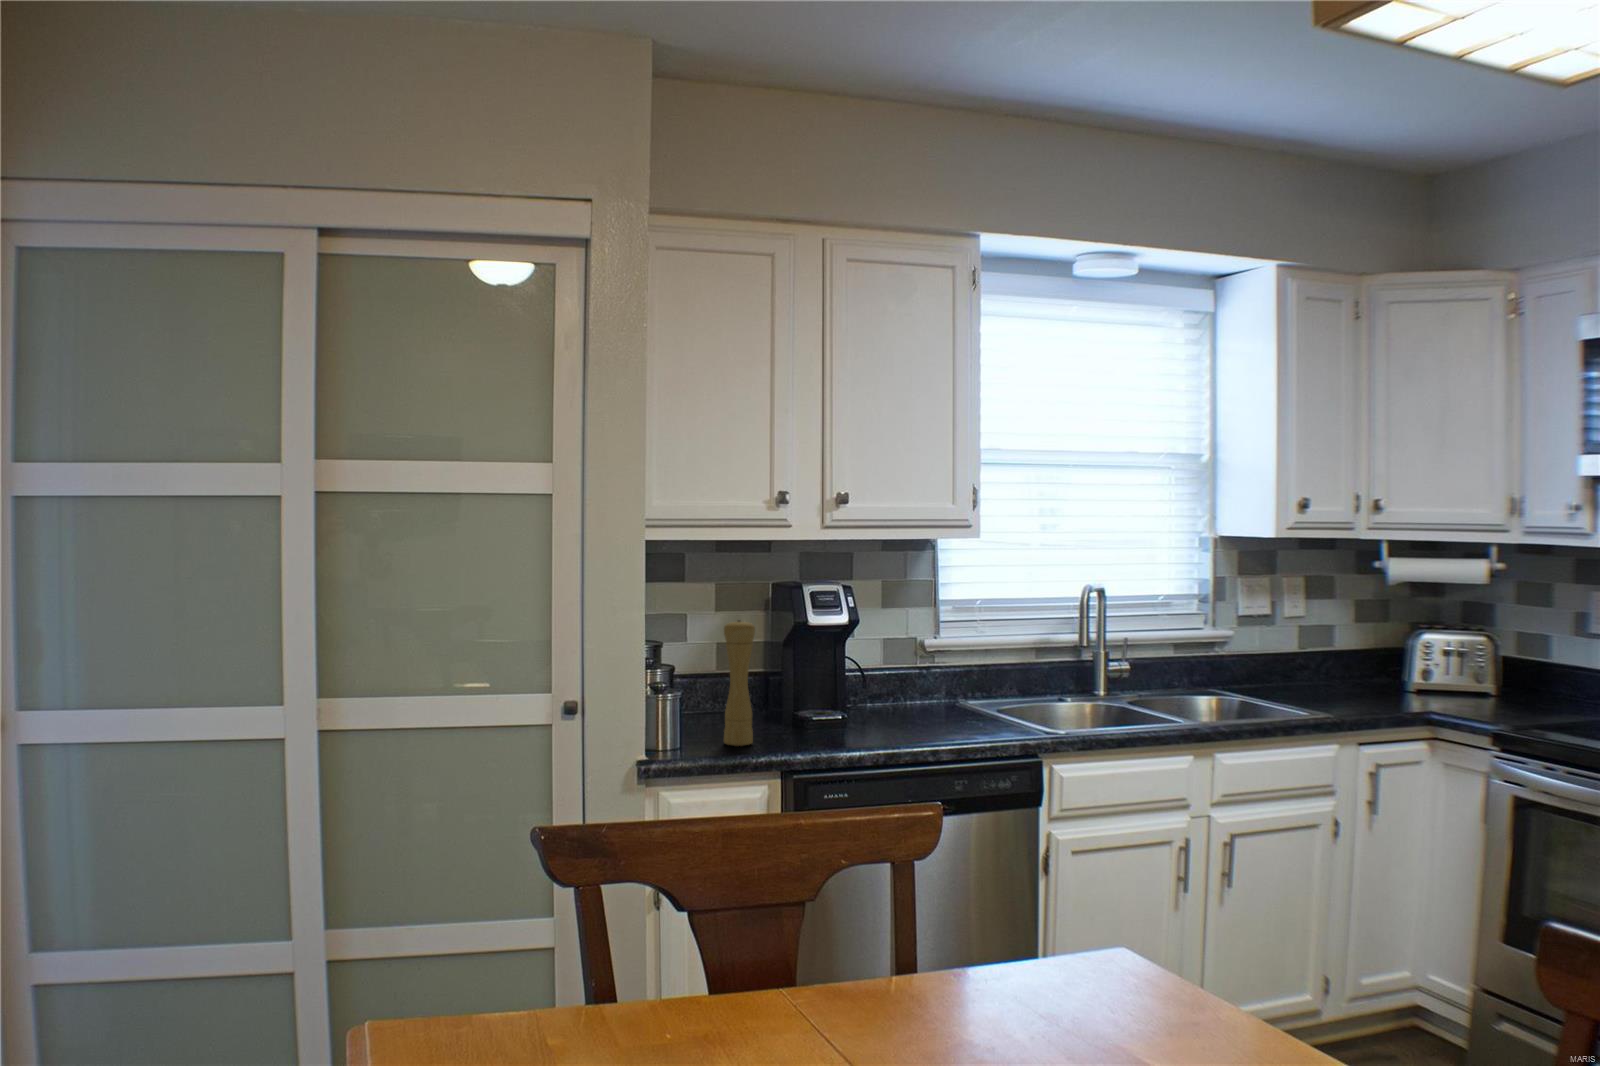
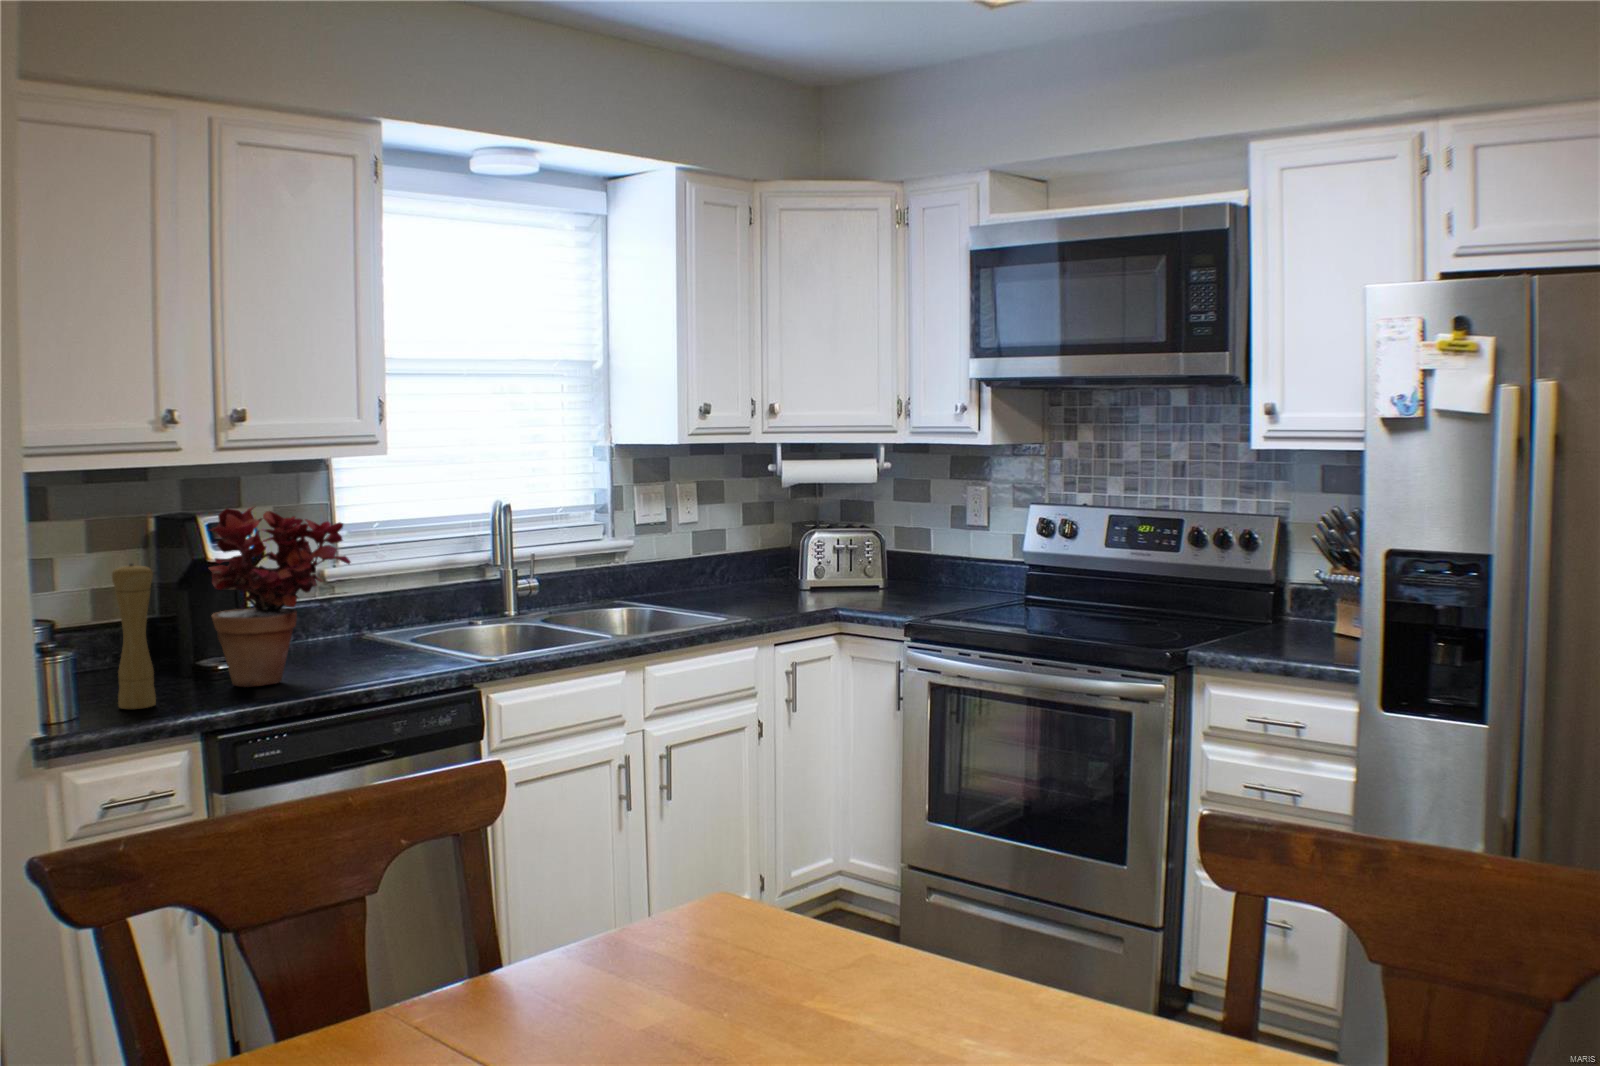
potted plant: none [805,577,929,737] -> present [209,507,350,687]

